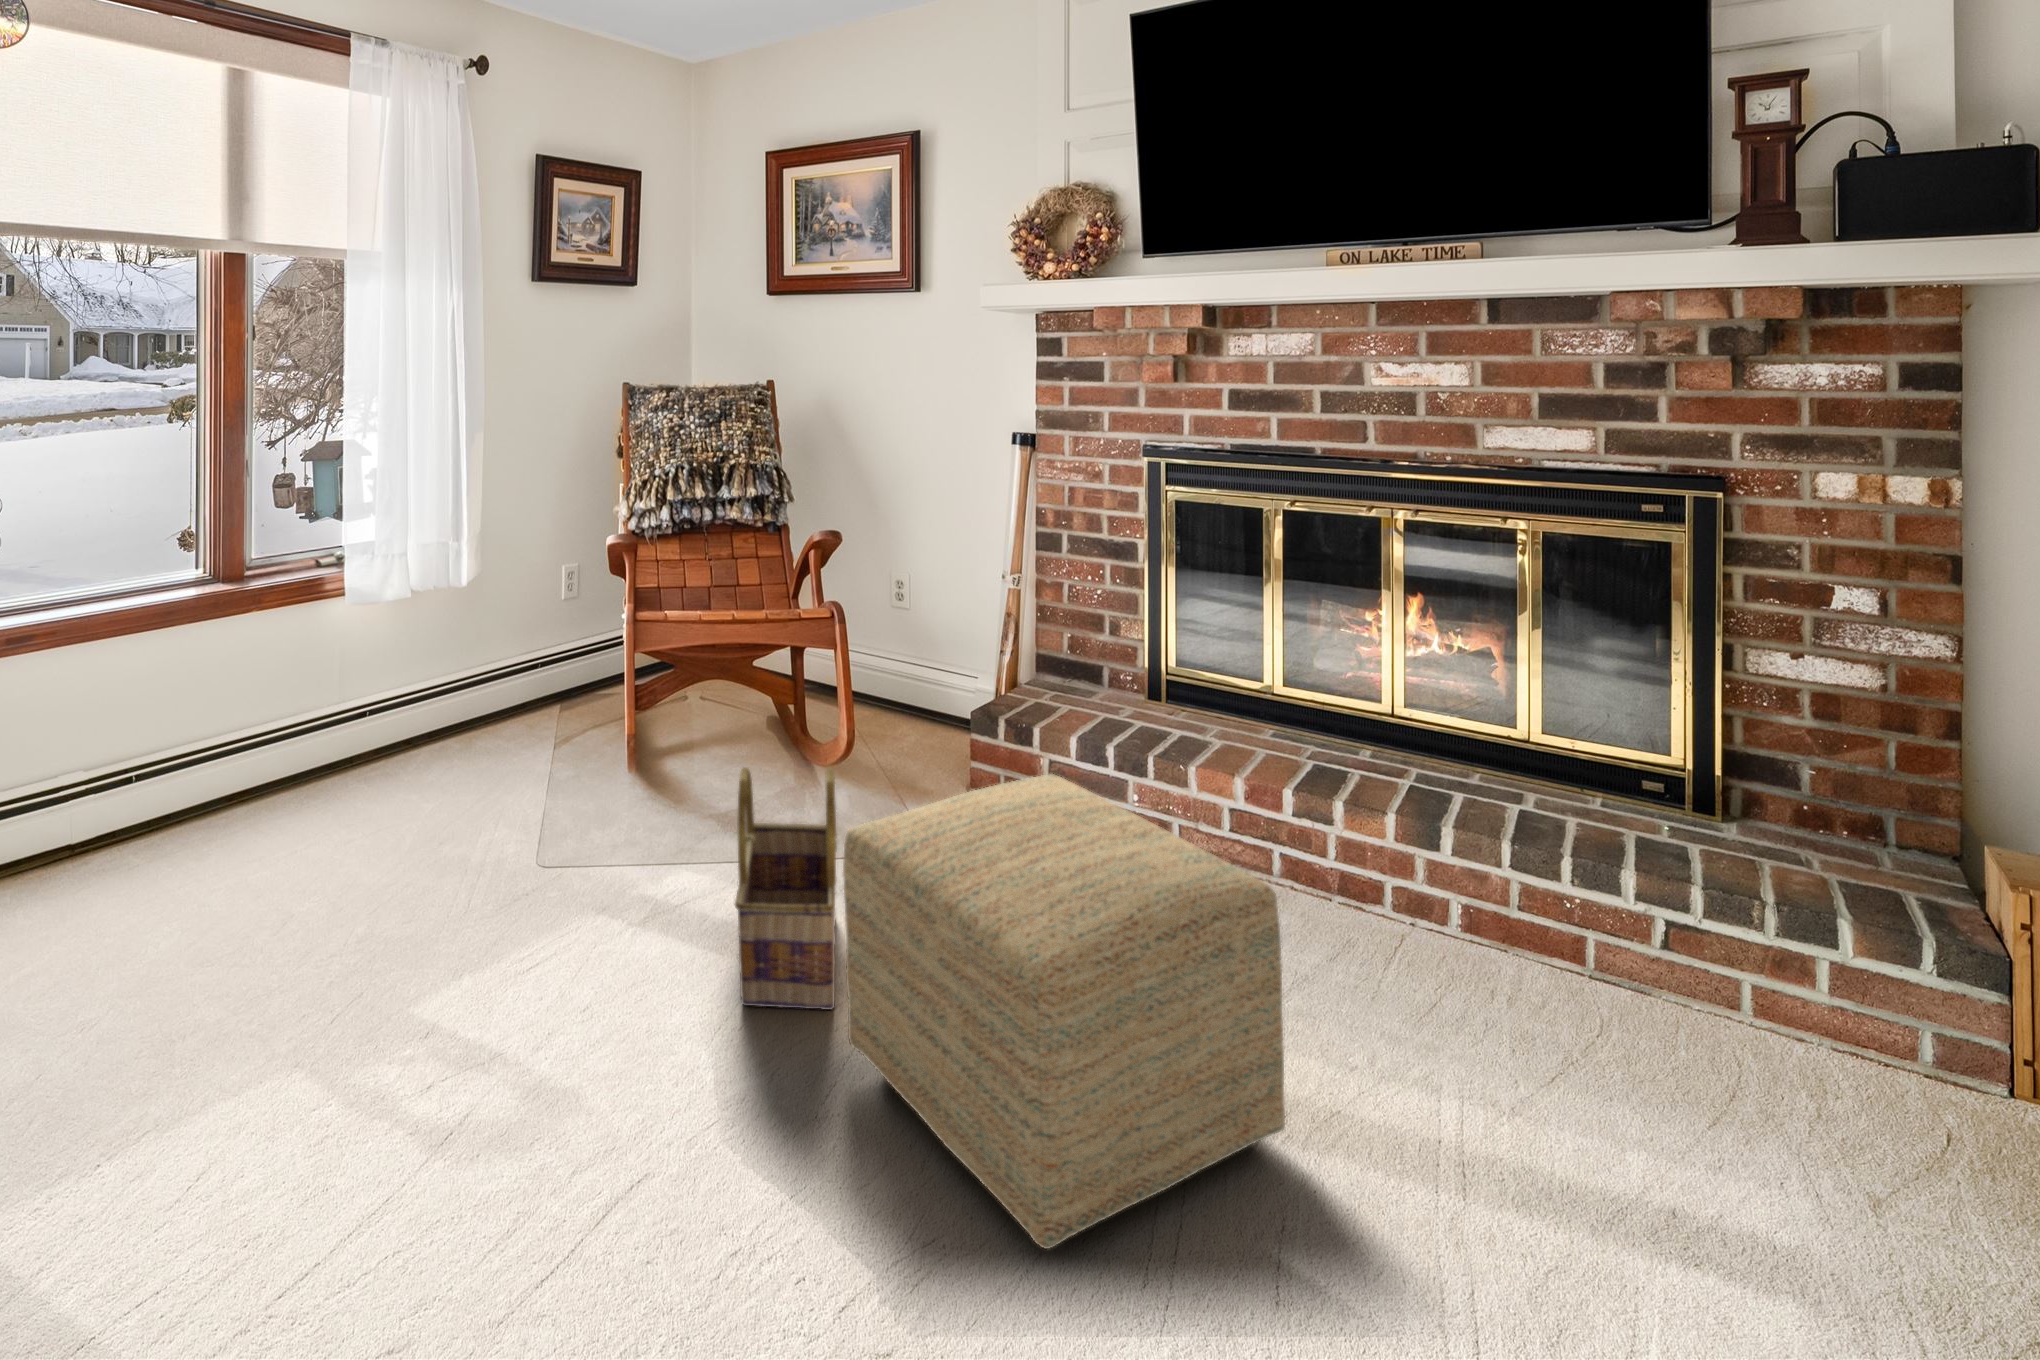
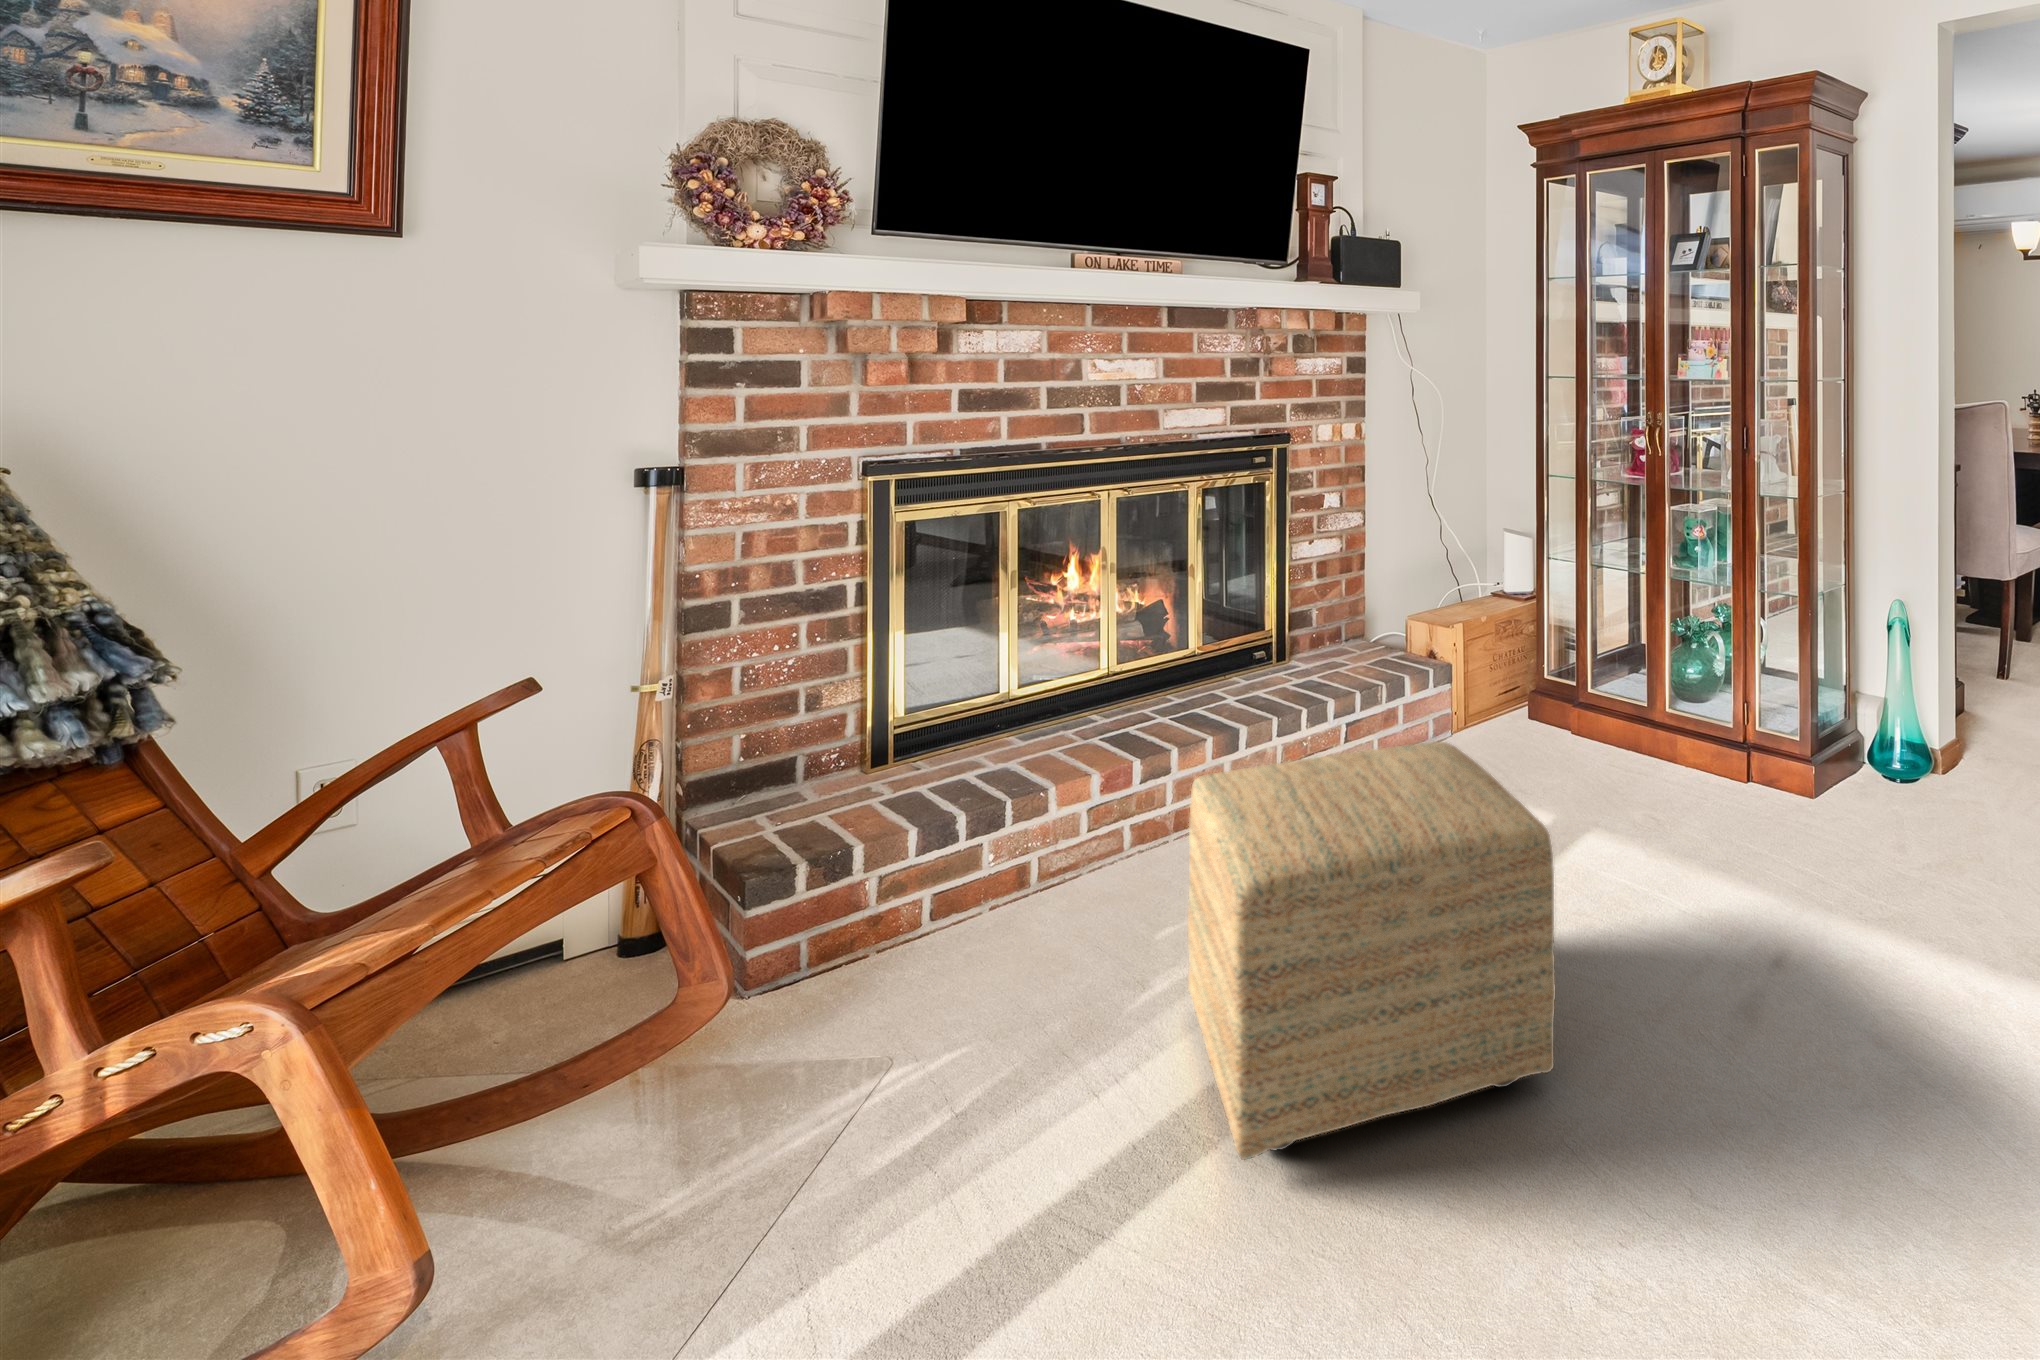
basket: present [735,767,837,1010] -> none [829,904,1142,1289]

